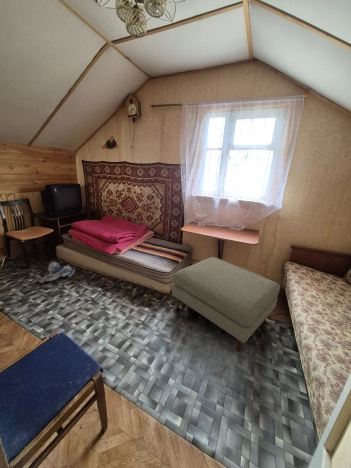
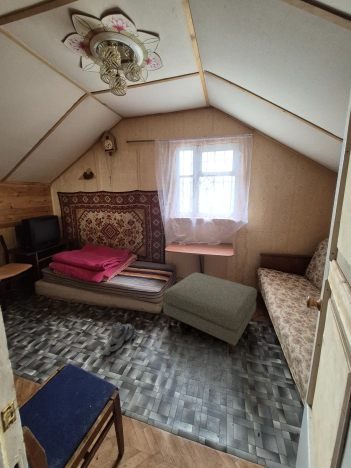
plush toy: present [39,261,75,283] -> present [104,323,137,355]

